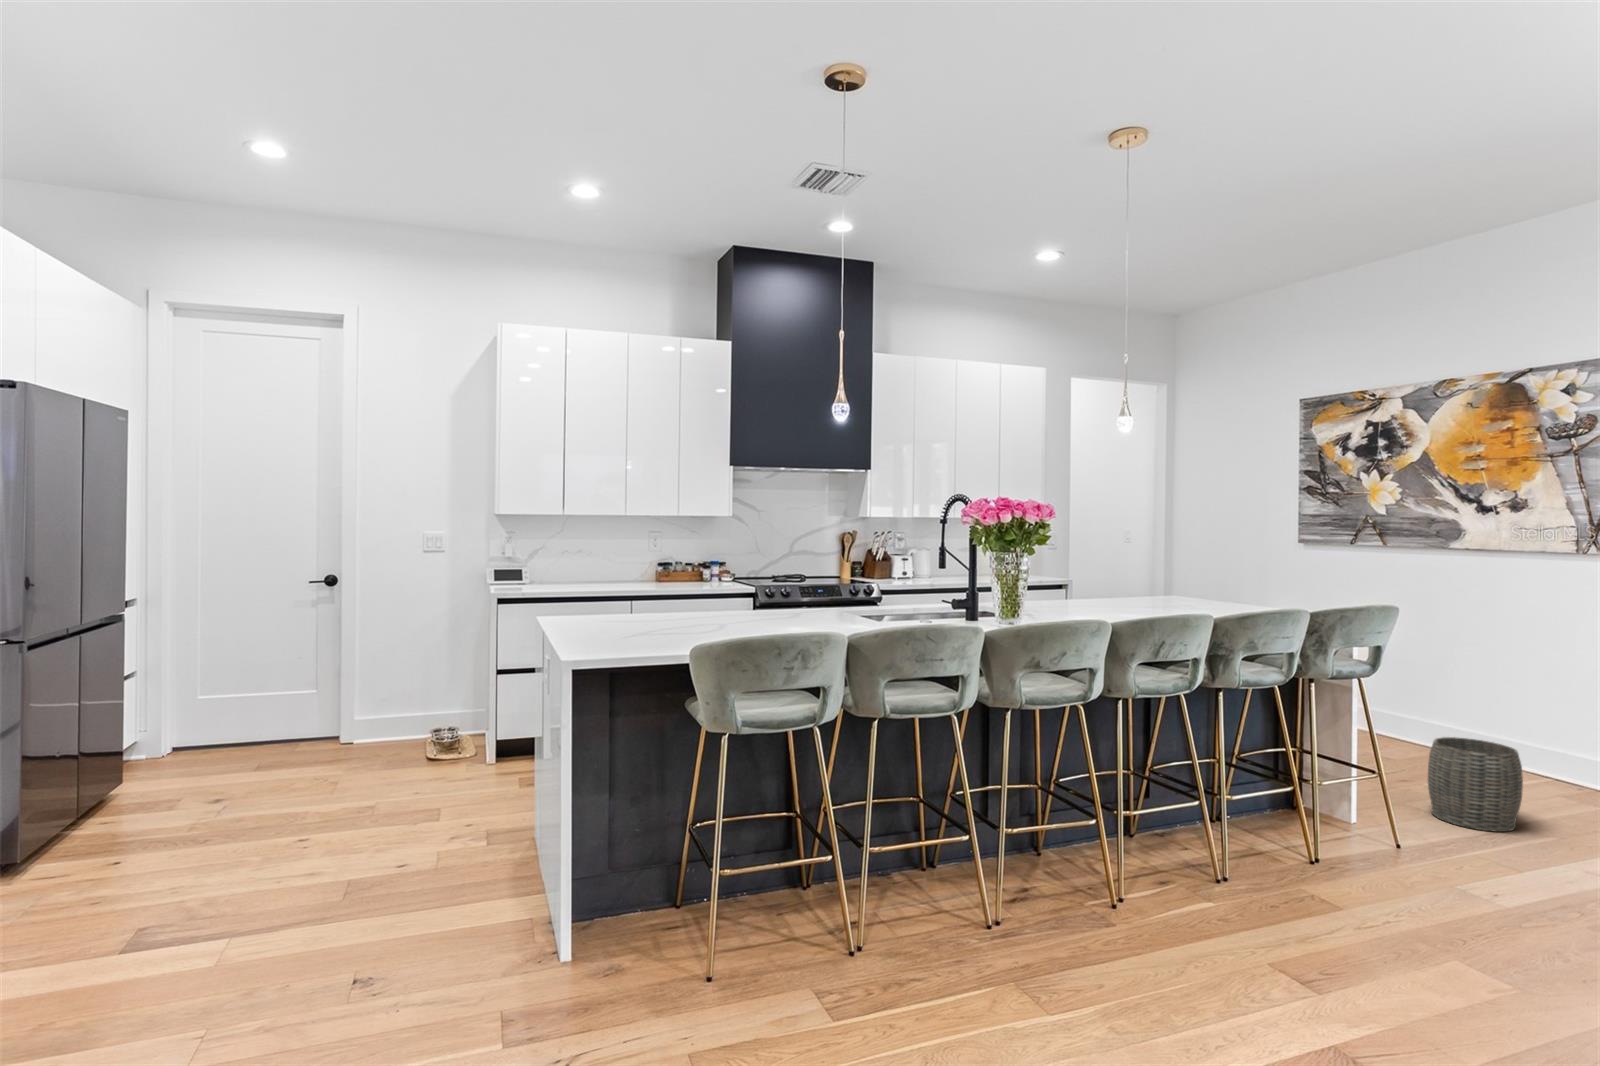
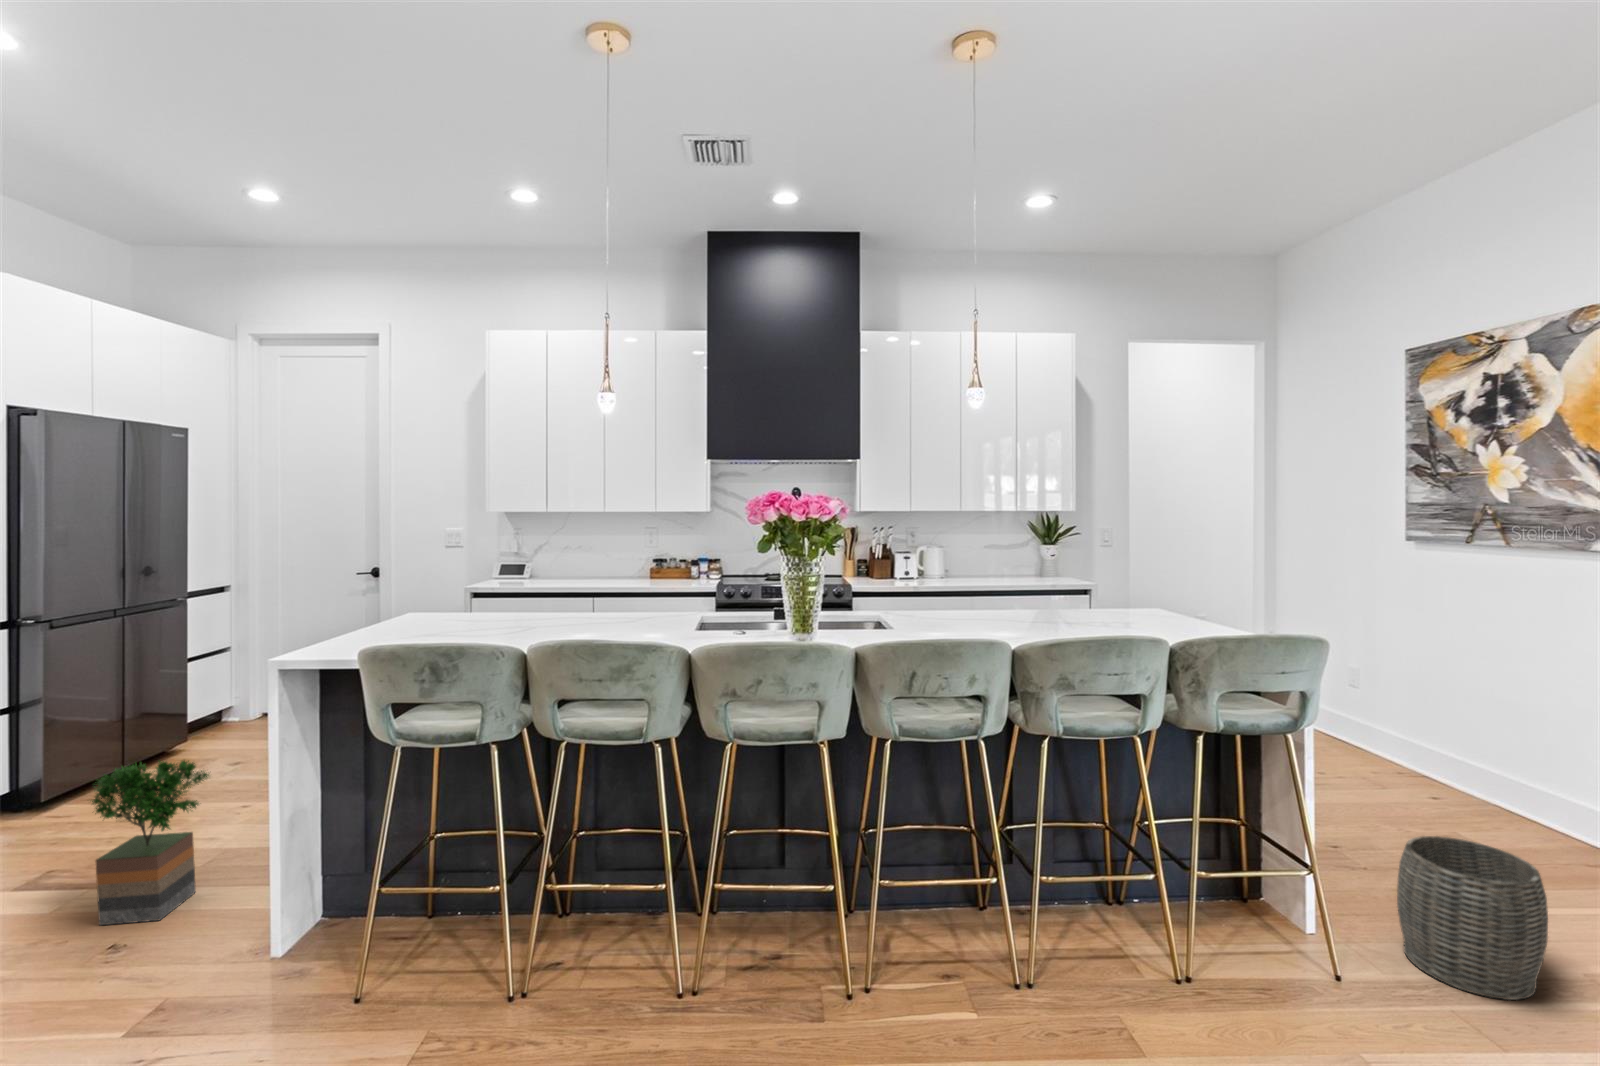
potted tree: none [353,783,490,992] -> present [92,760,209,925]

